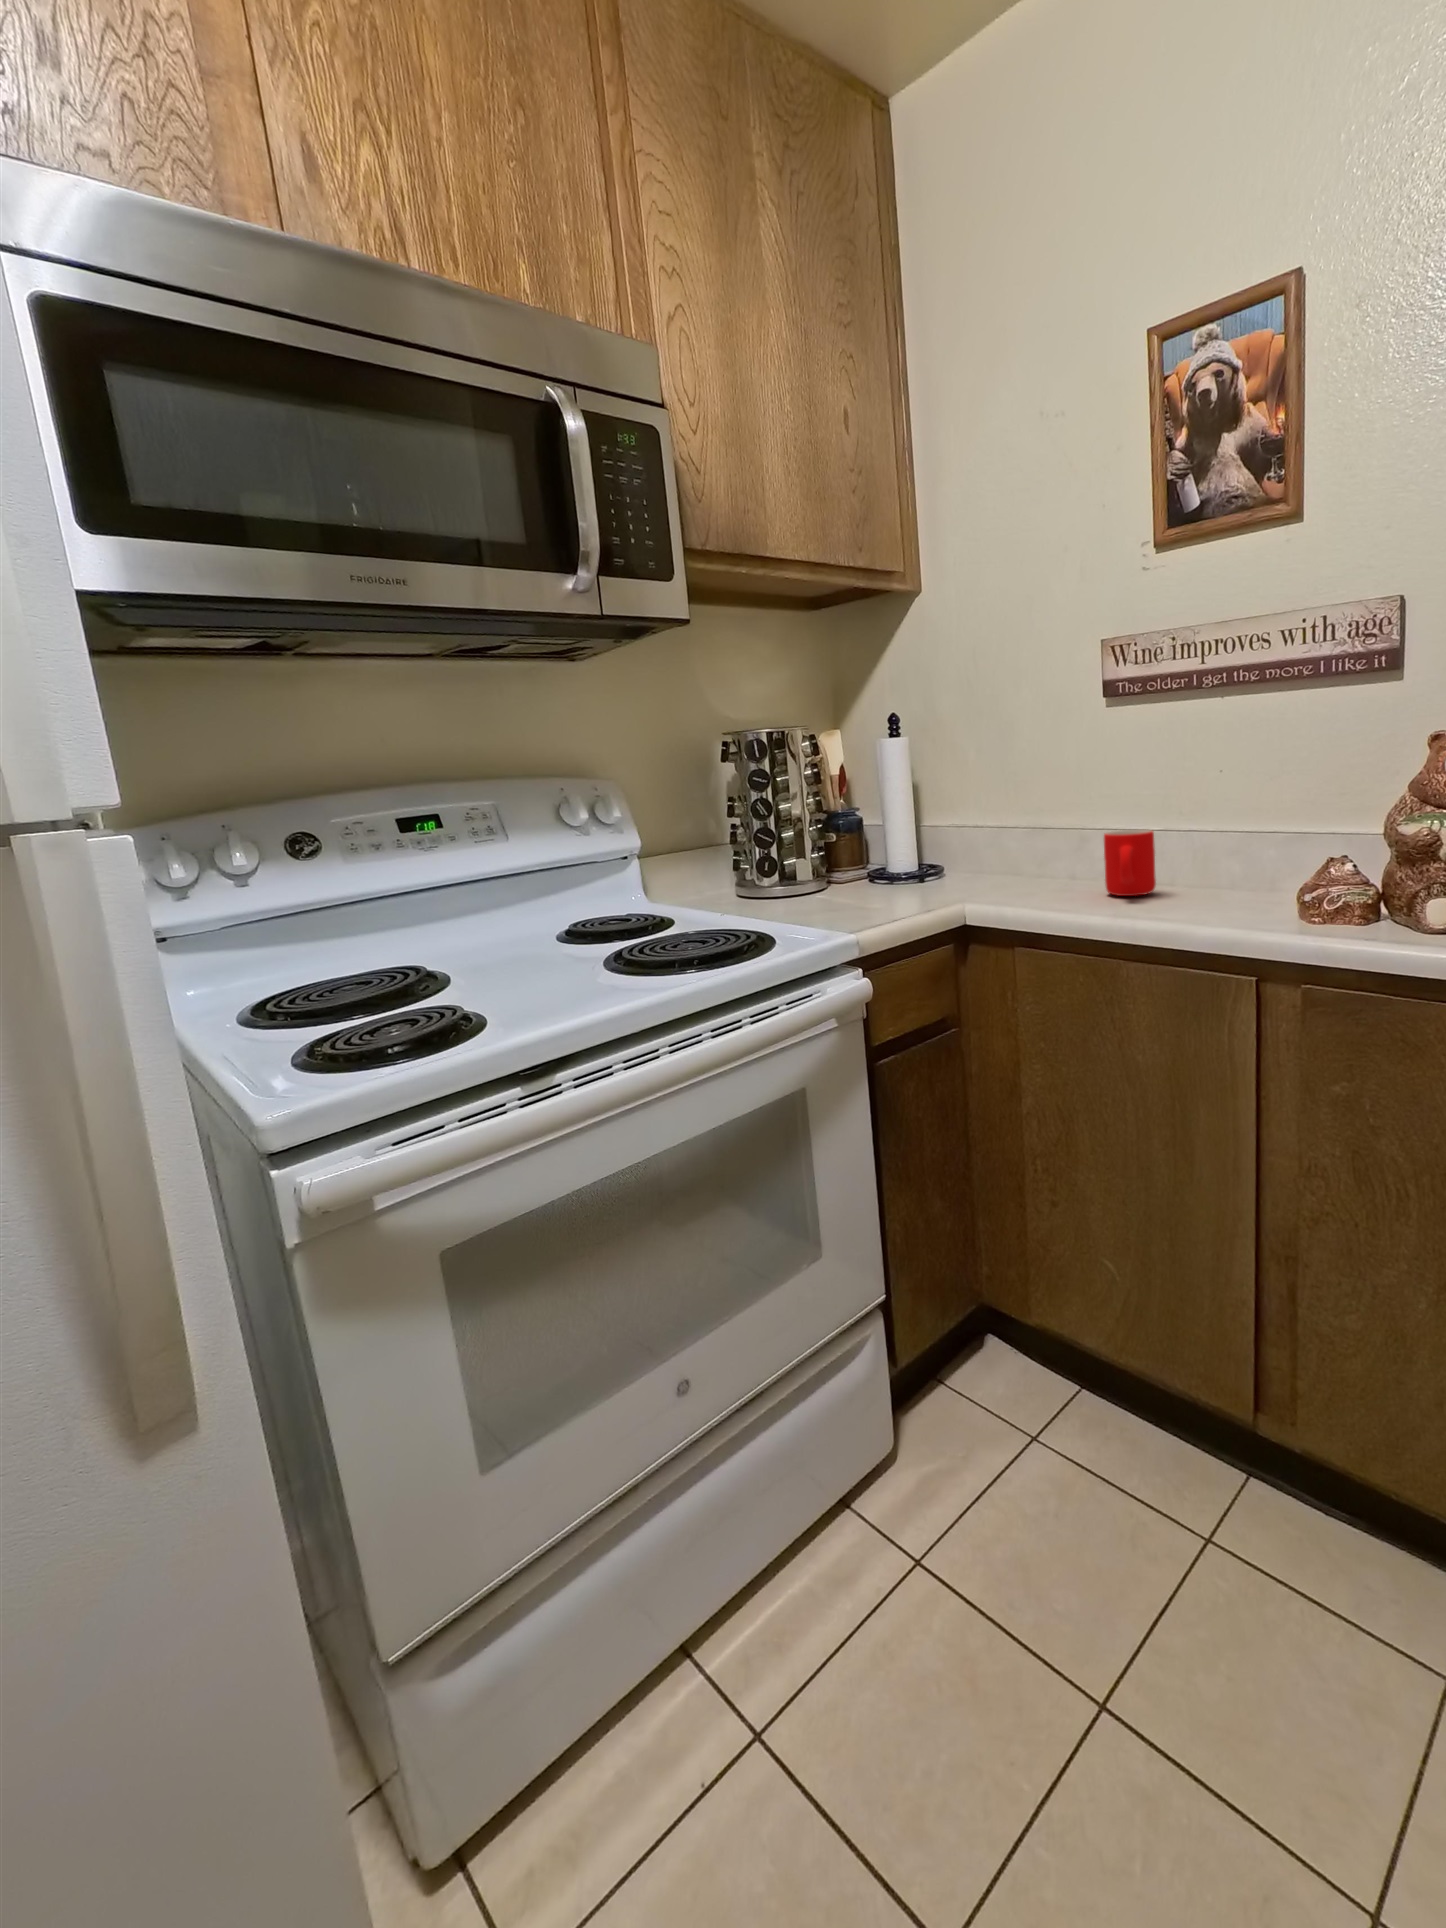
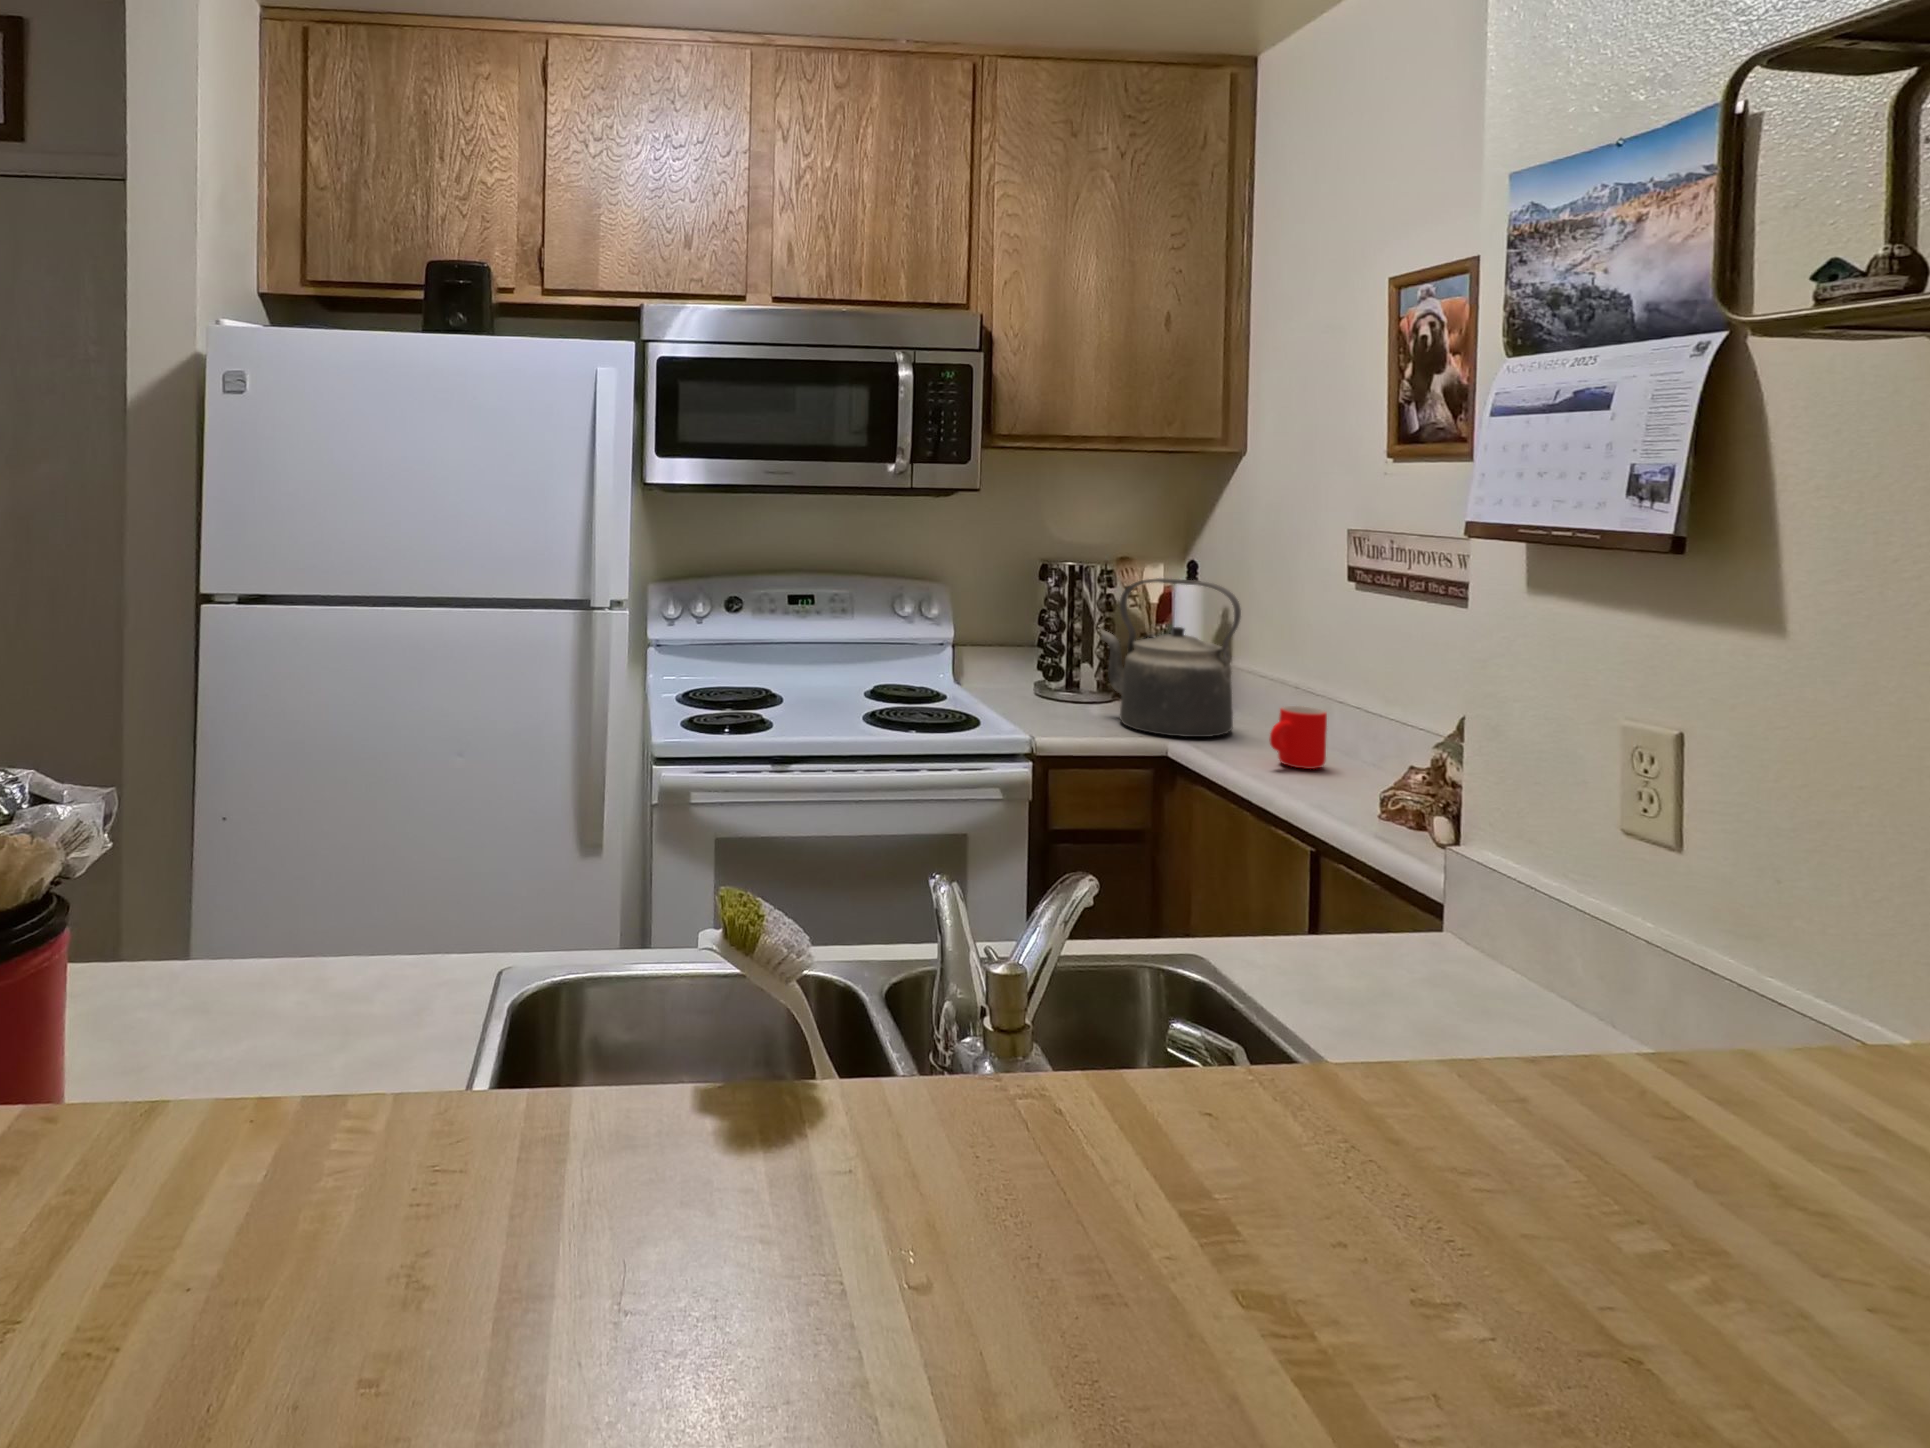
kettle: none [847,720,1008,901] -> present [1101,578,1241,737]

